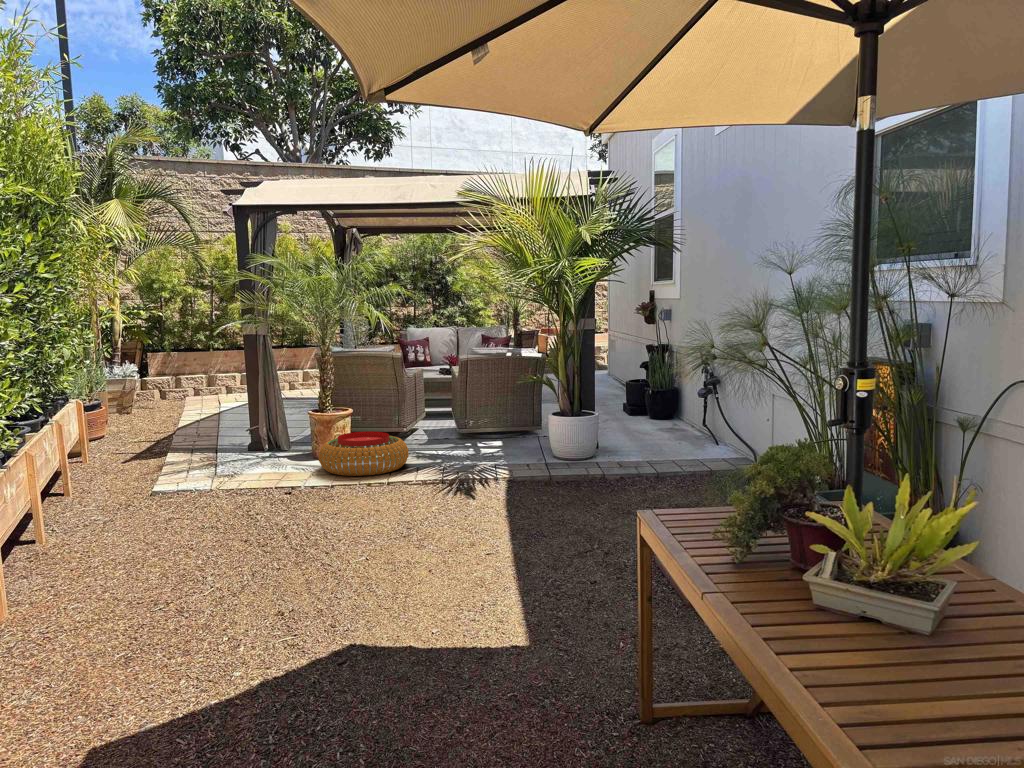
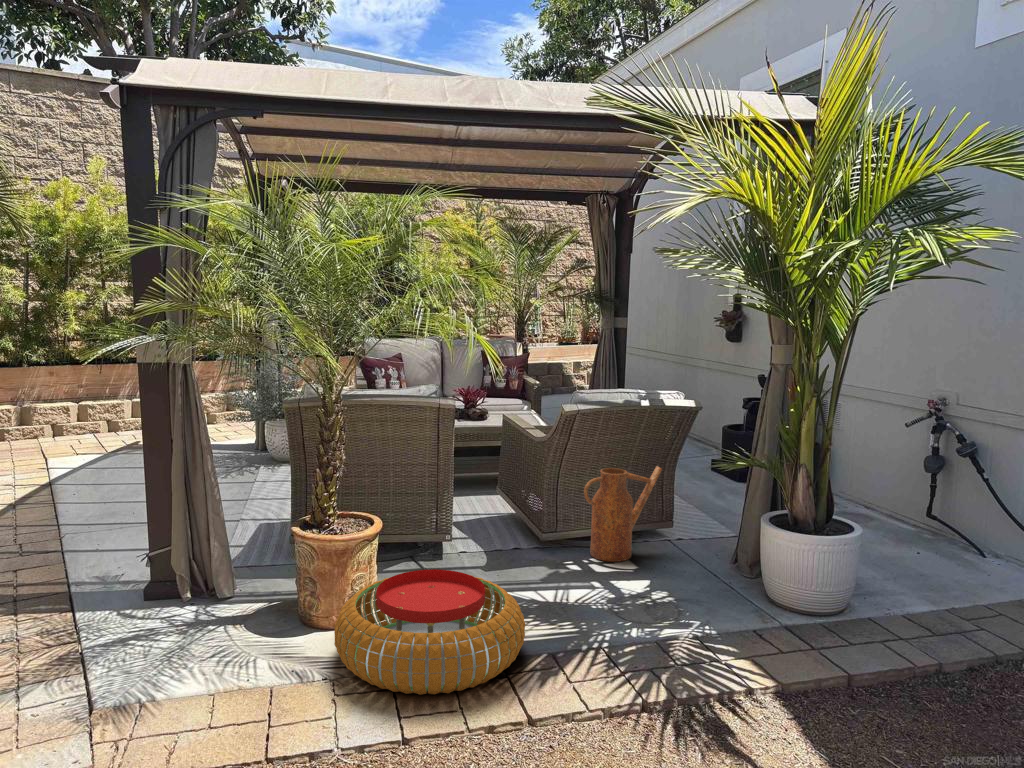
watering can: none [478,392,527,445] -> present [584,466,662,562]

